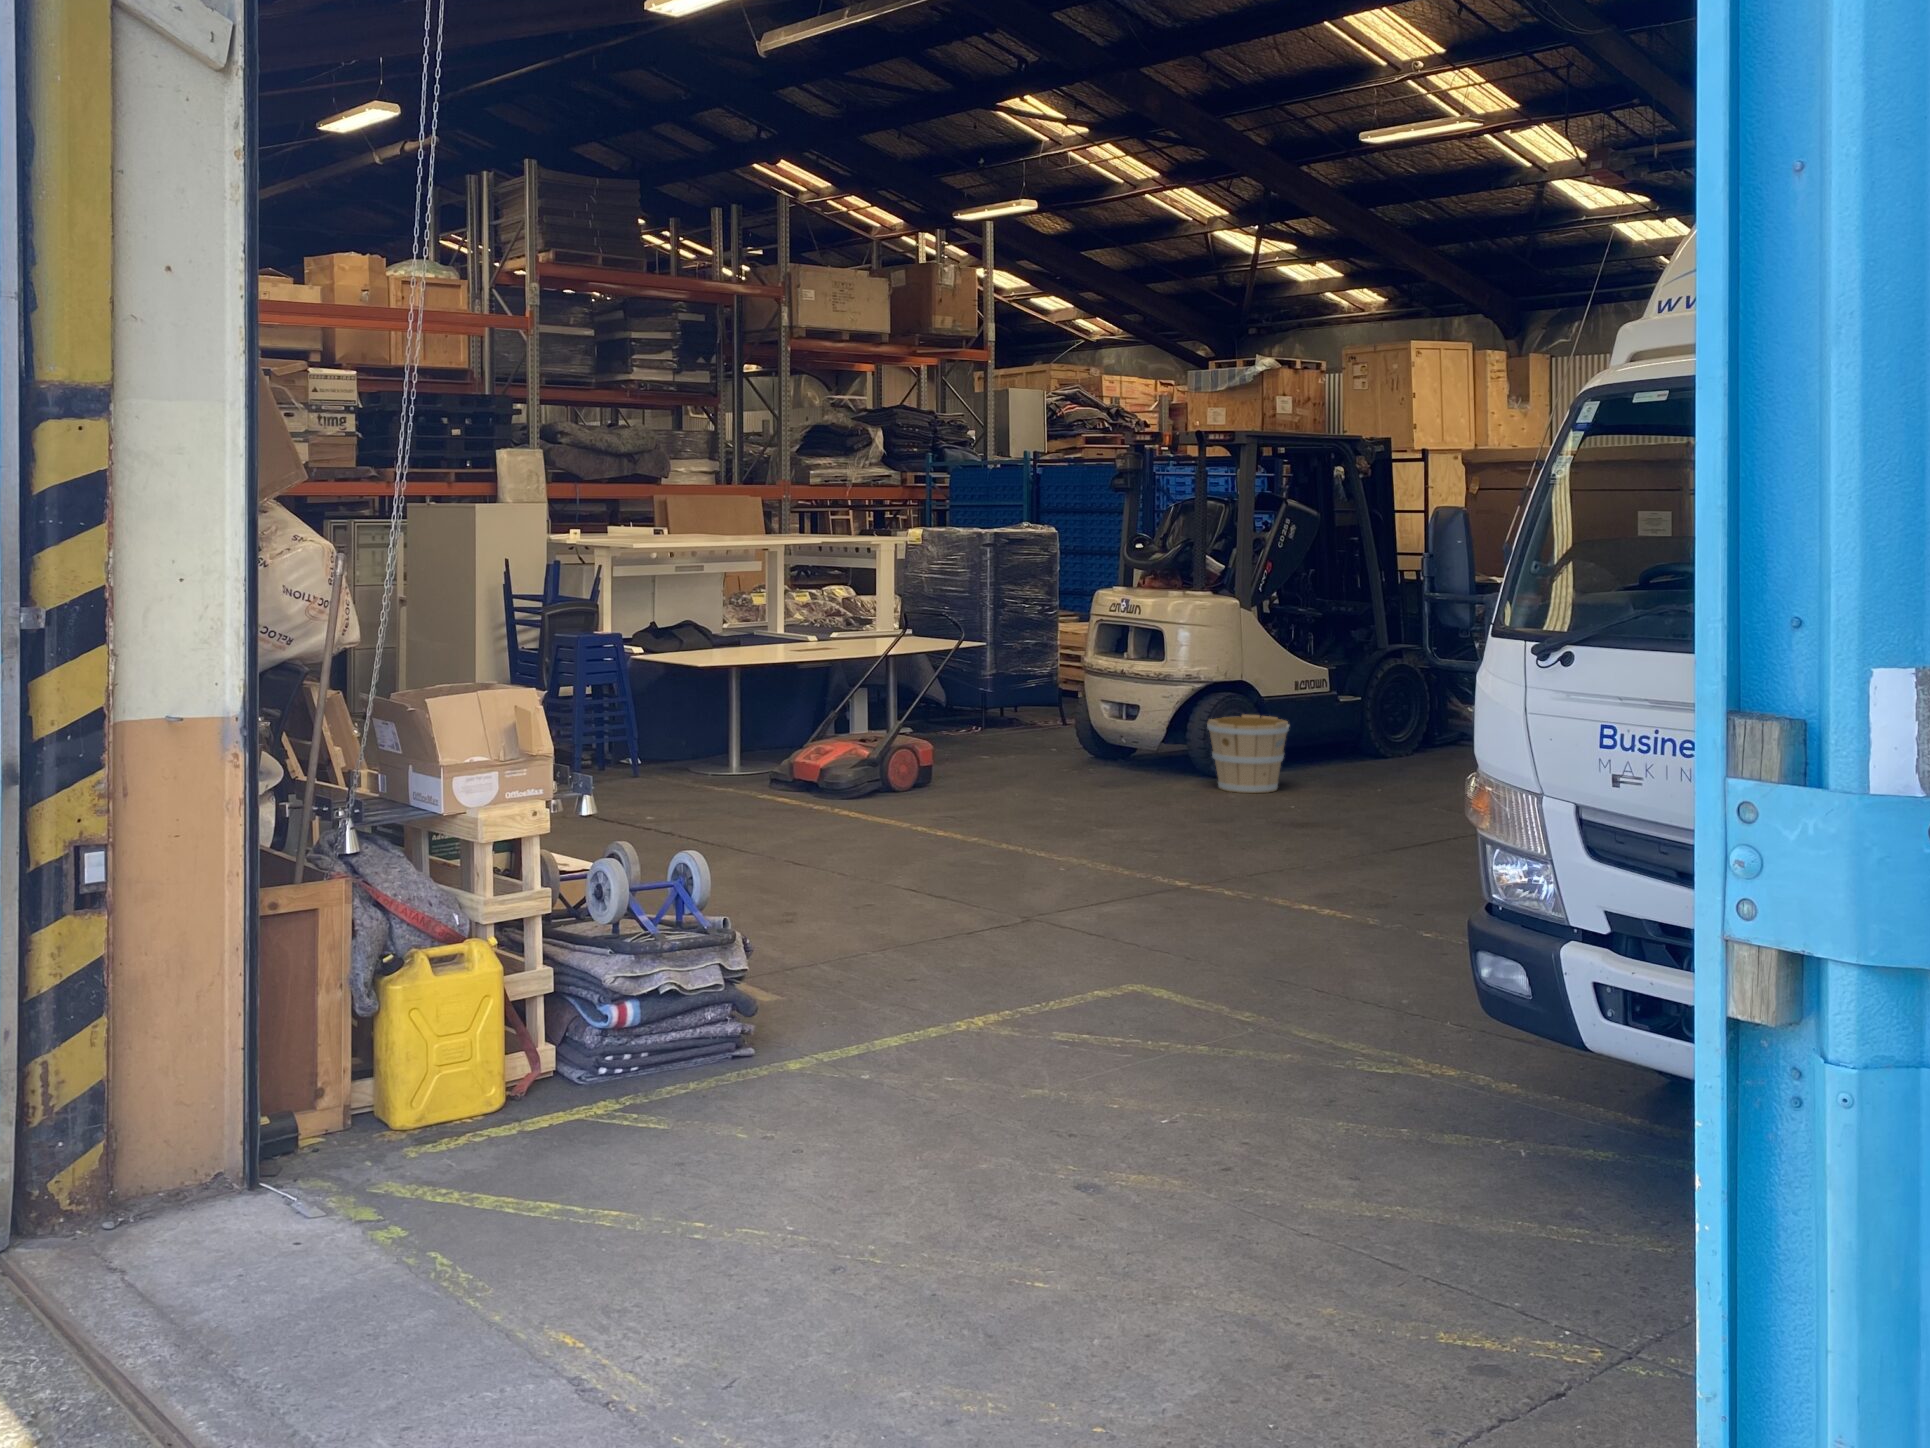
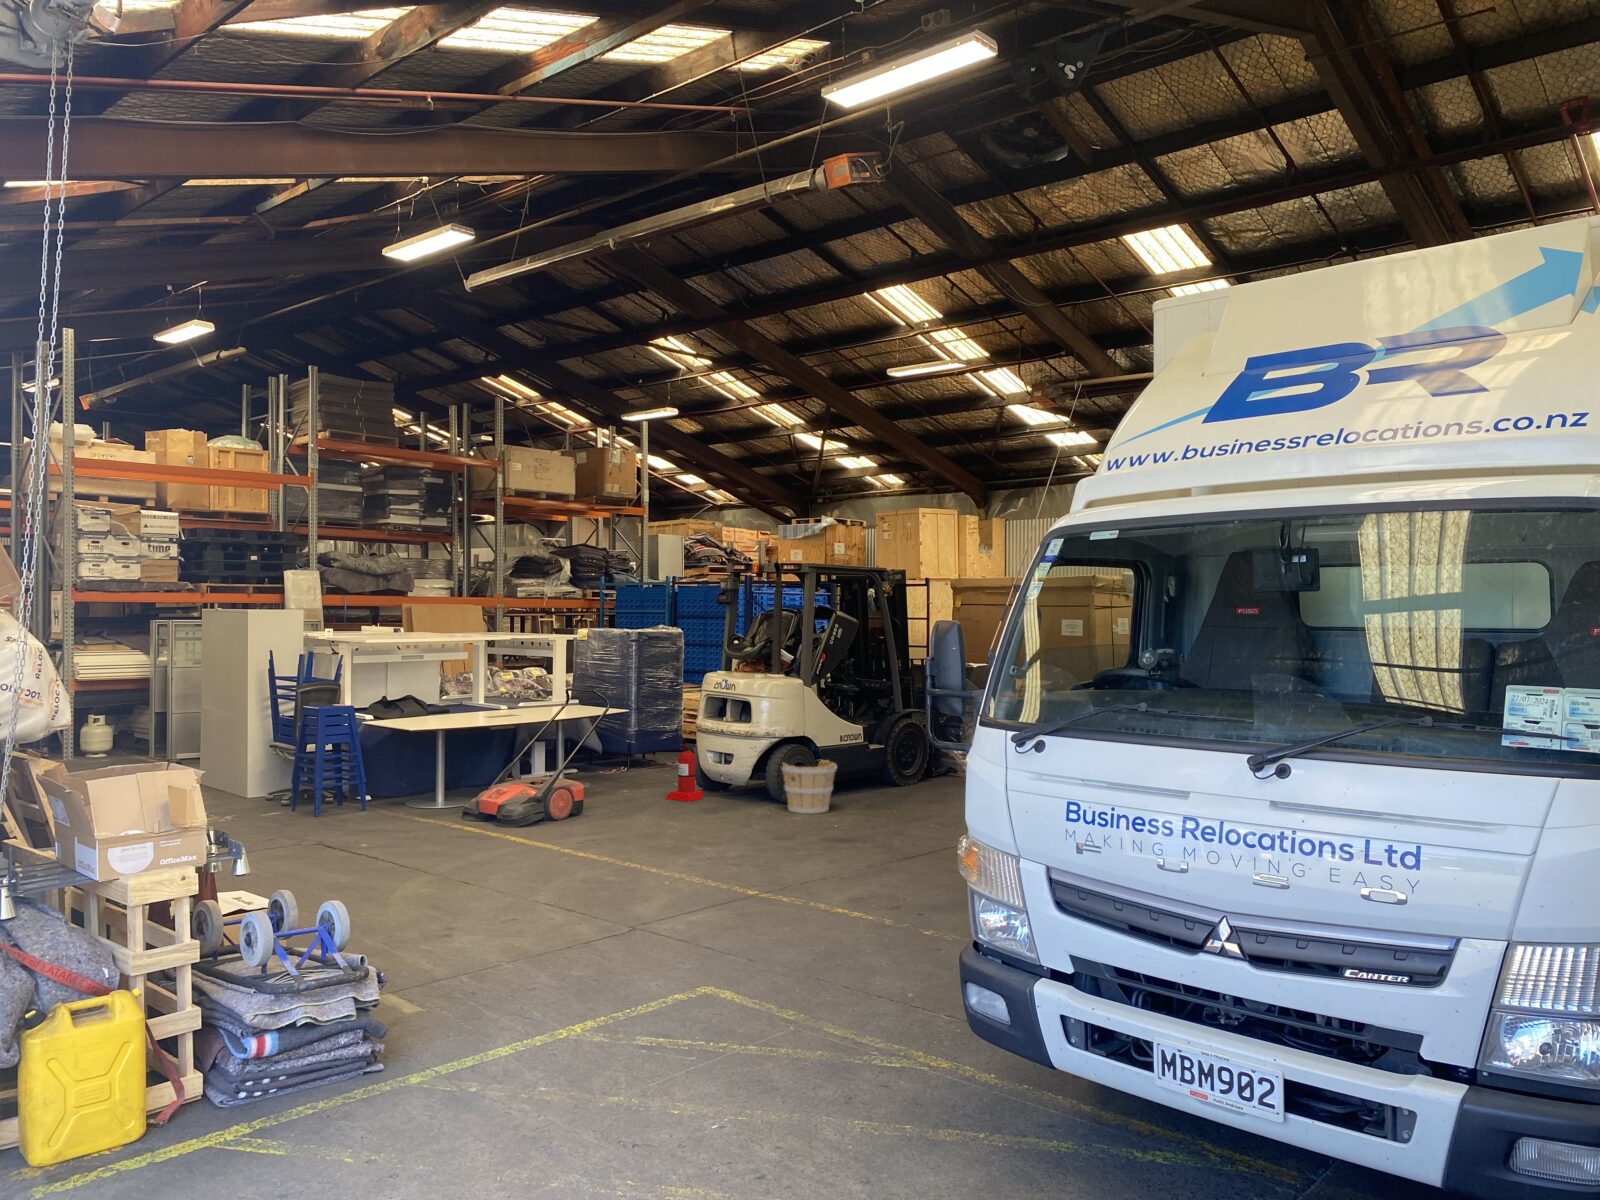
fire extinguisher: none [1039,693,1093,775] -> present [666,744,703,802]

